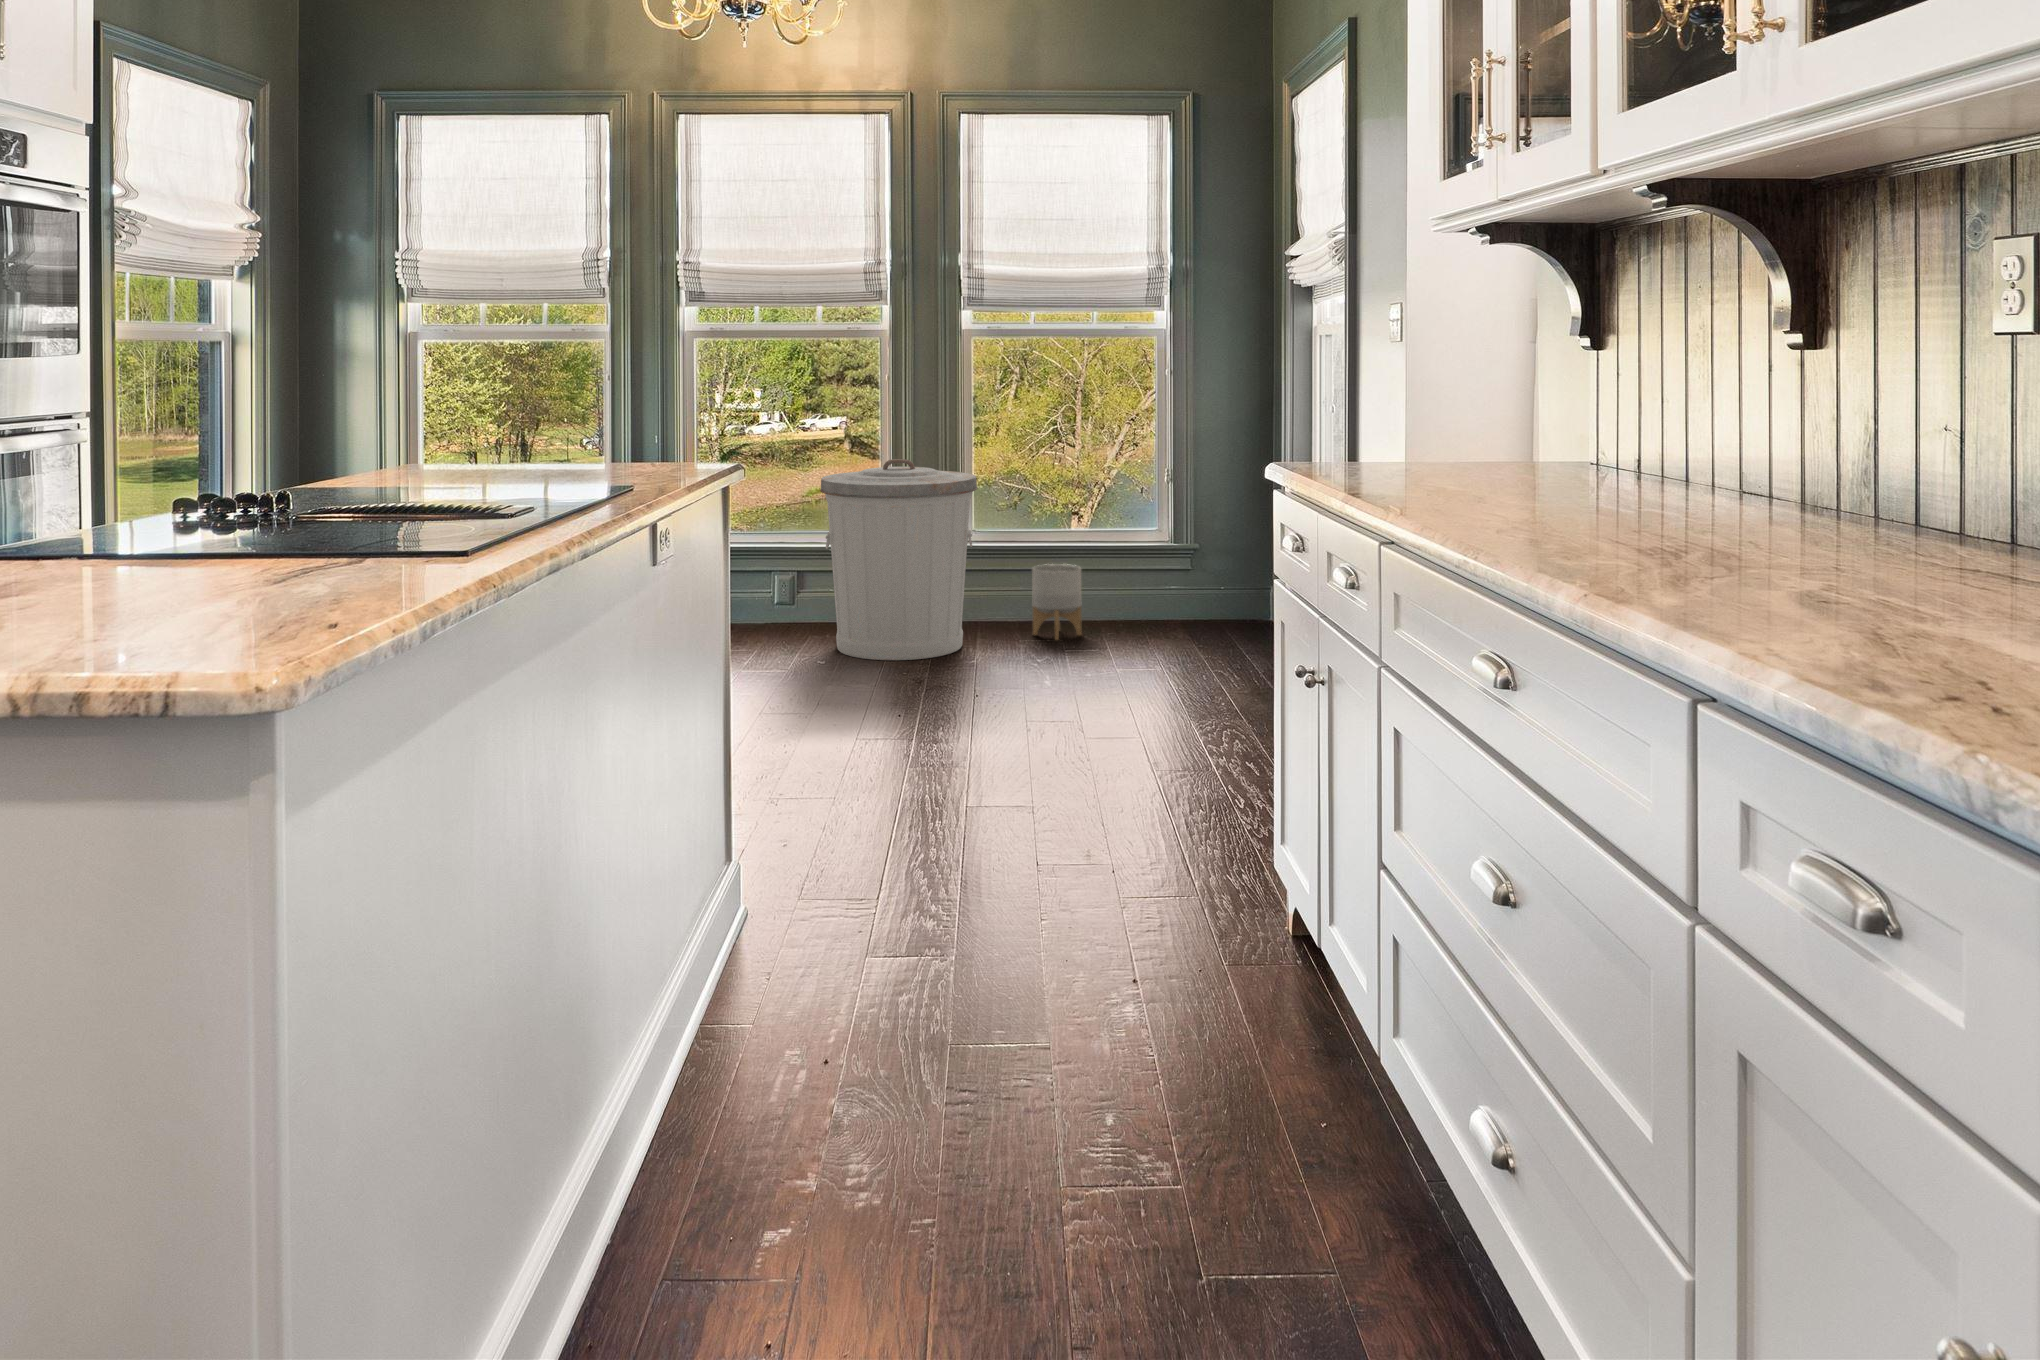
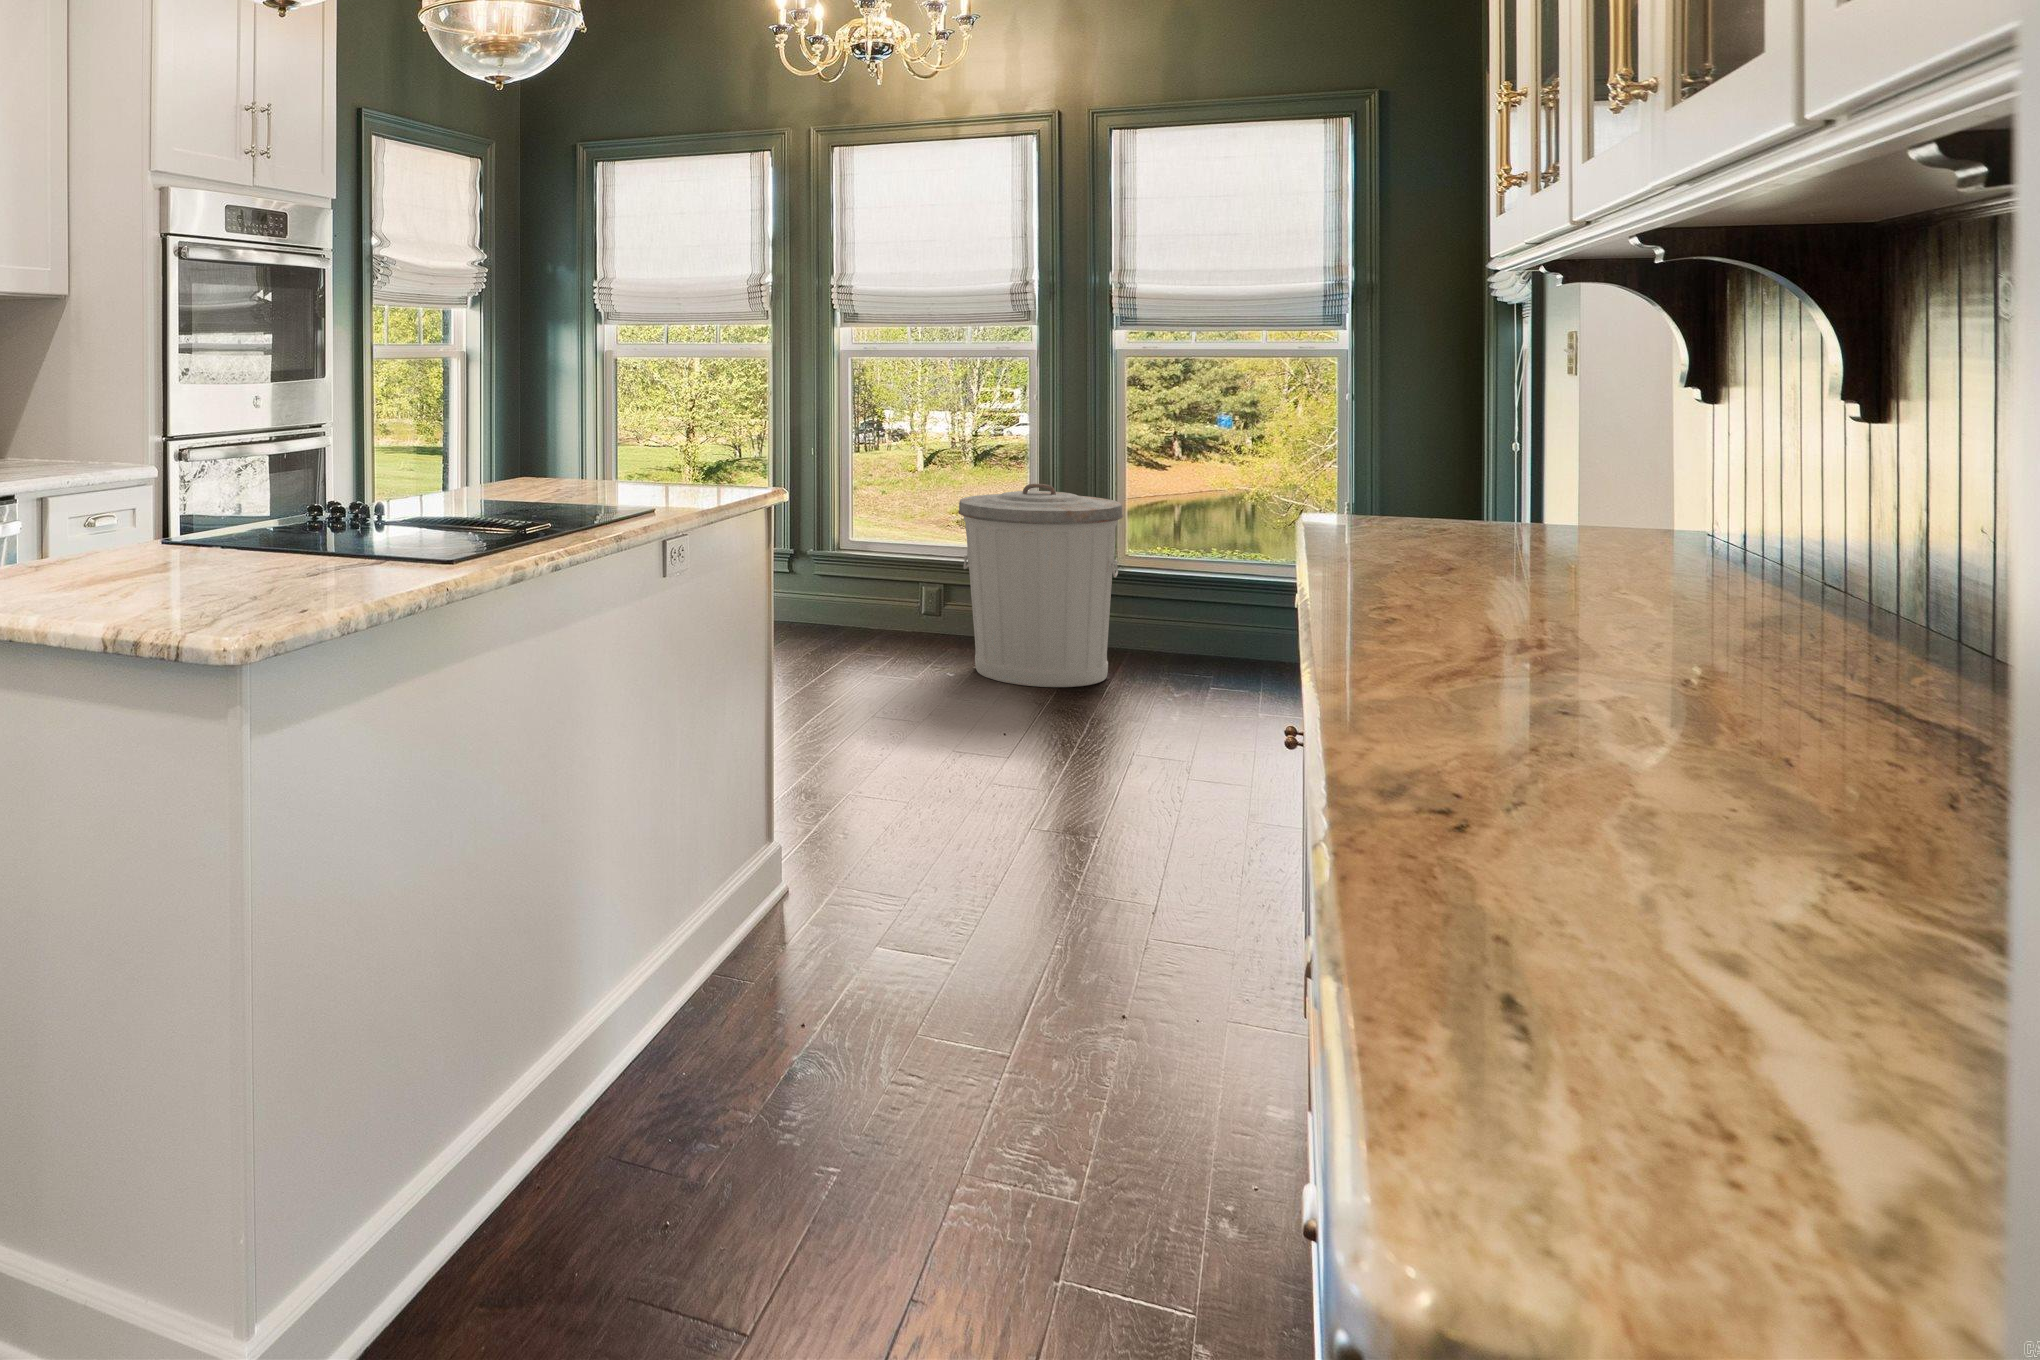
planter: present [1032,564,1082,640] -> none [1189,601,1246,683]

